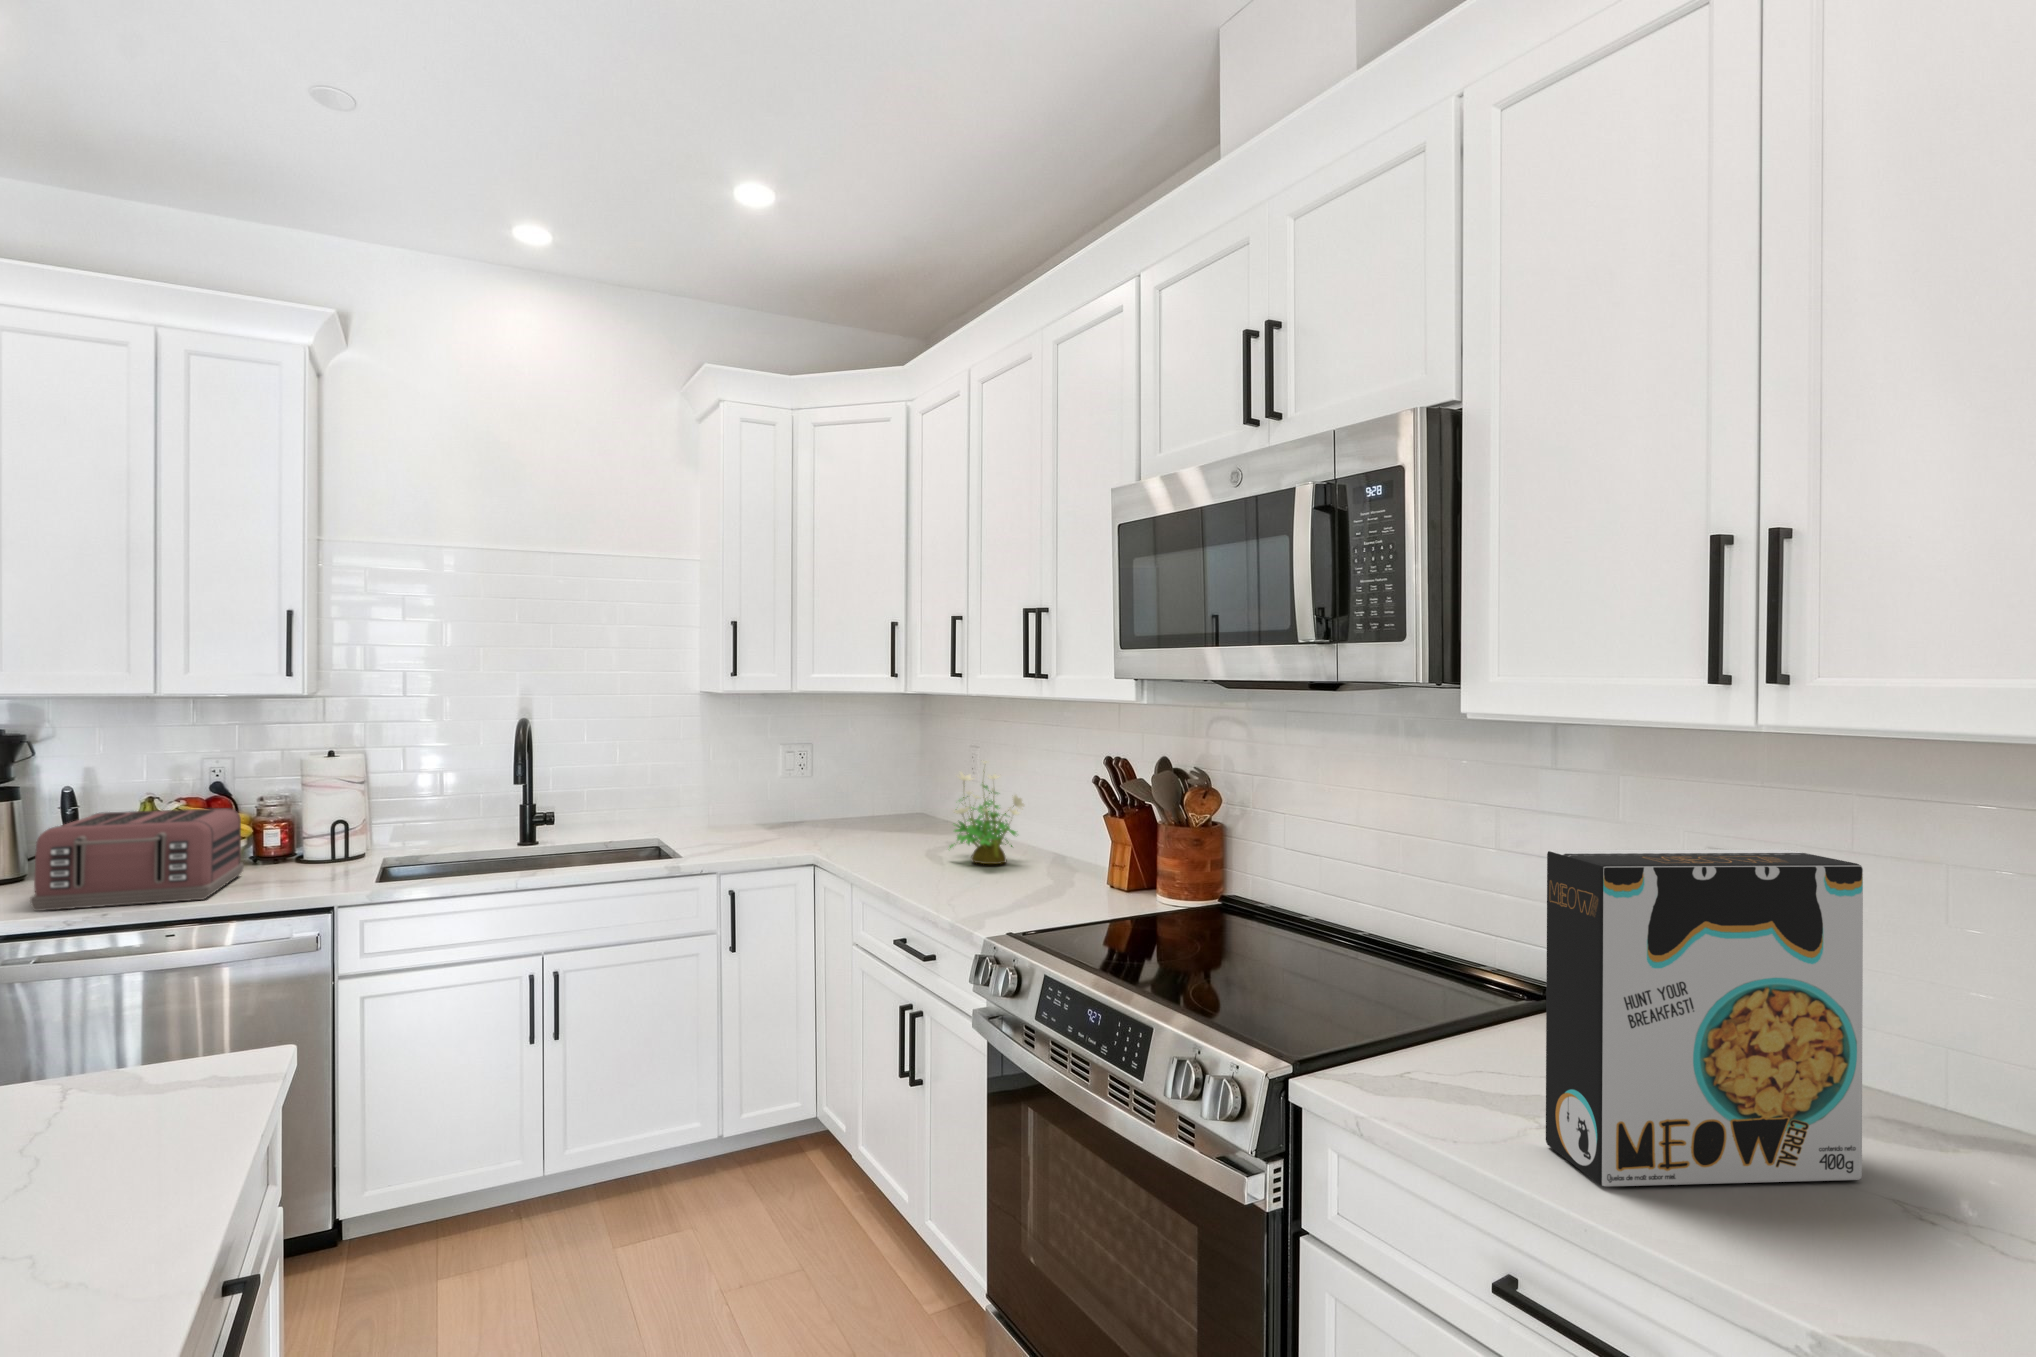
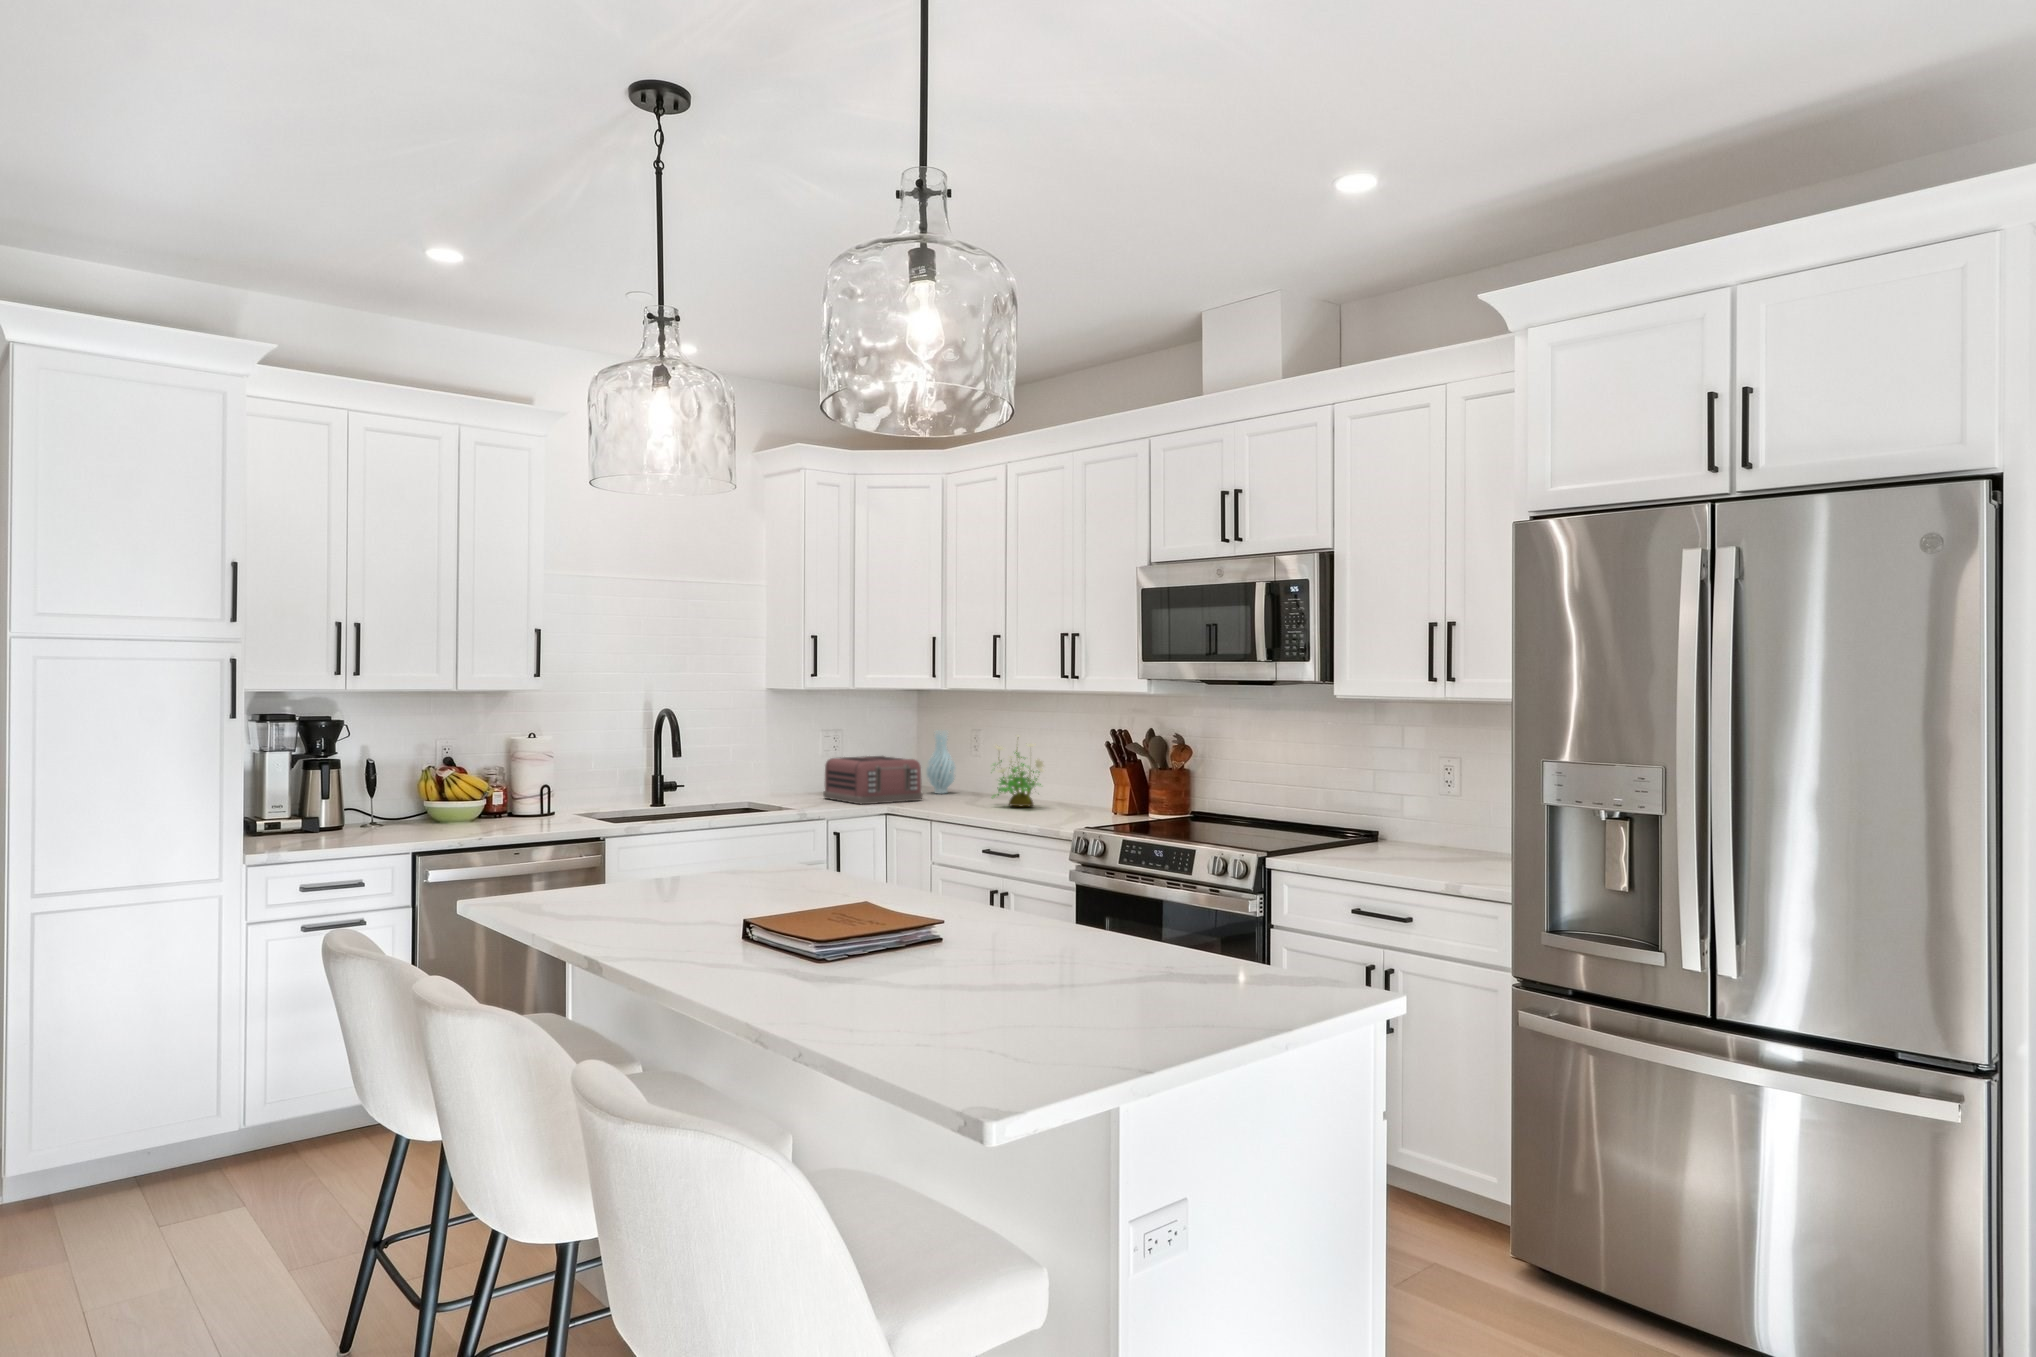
vase: none [907,746,945,830] -> present [927,731,955,794]
toaster: present [30,808,244,911] -> present [823,756,923,805]
cereal box: present [1546,849,1863,1186] -> none [1368,747,1475,868]

